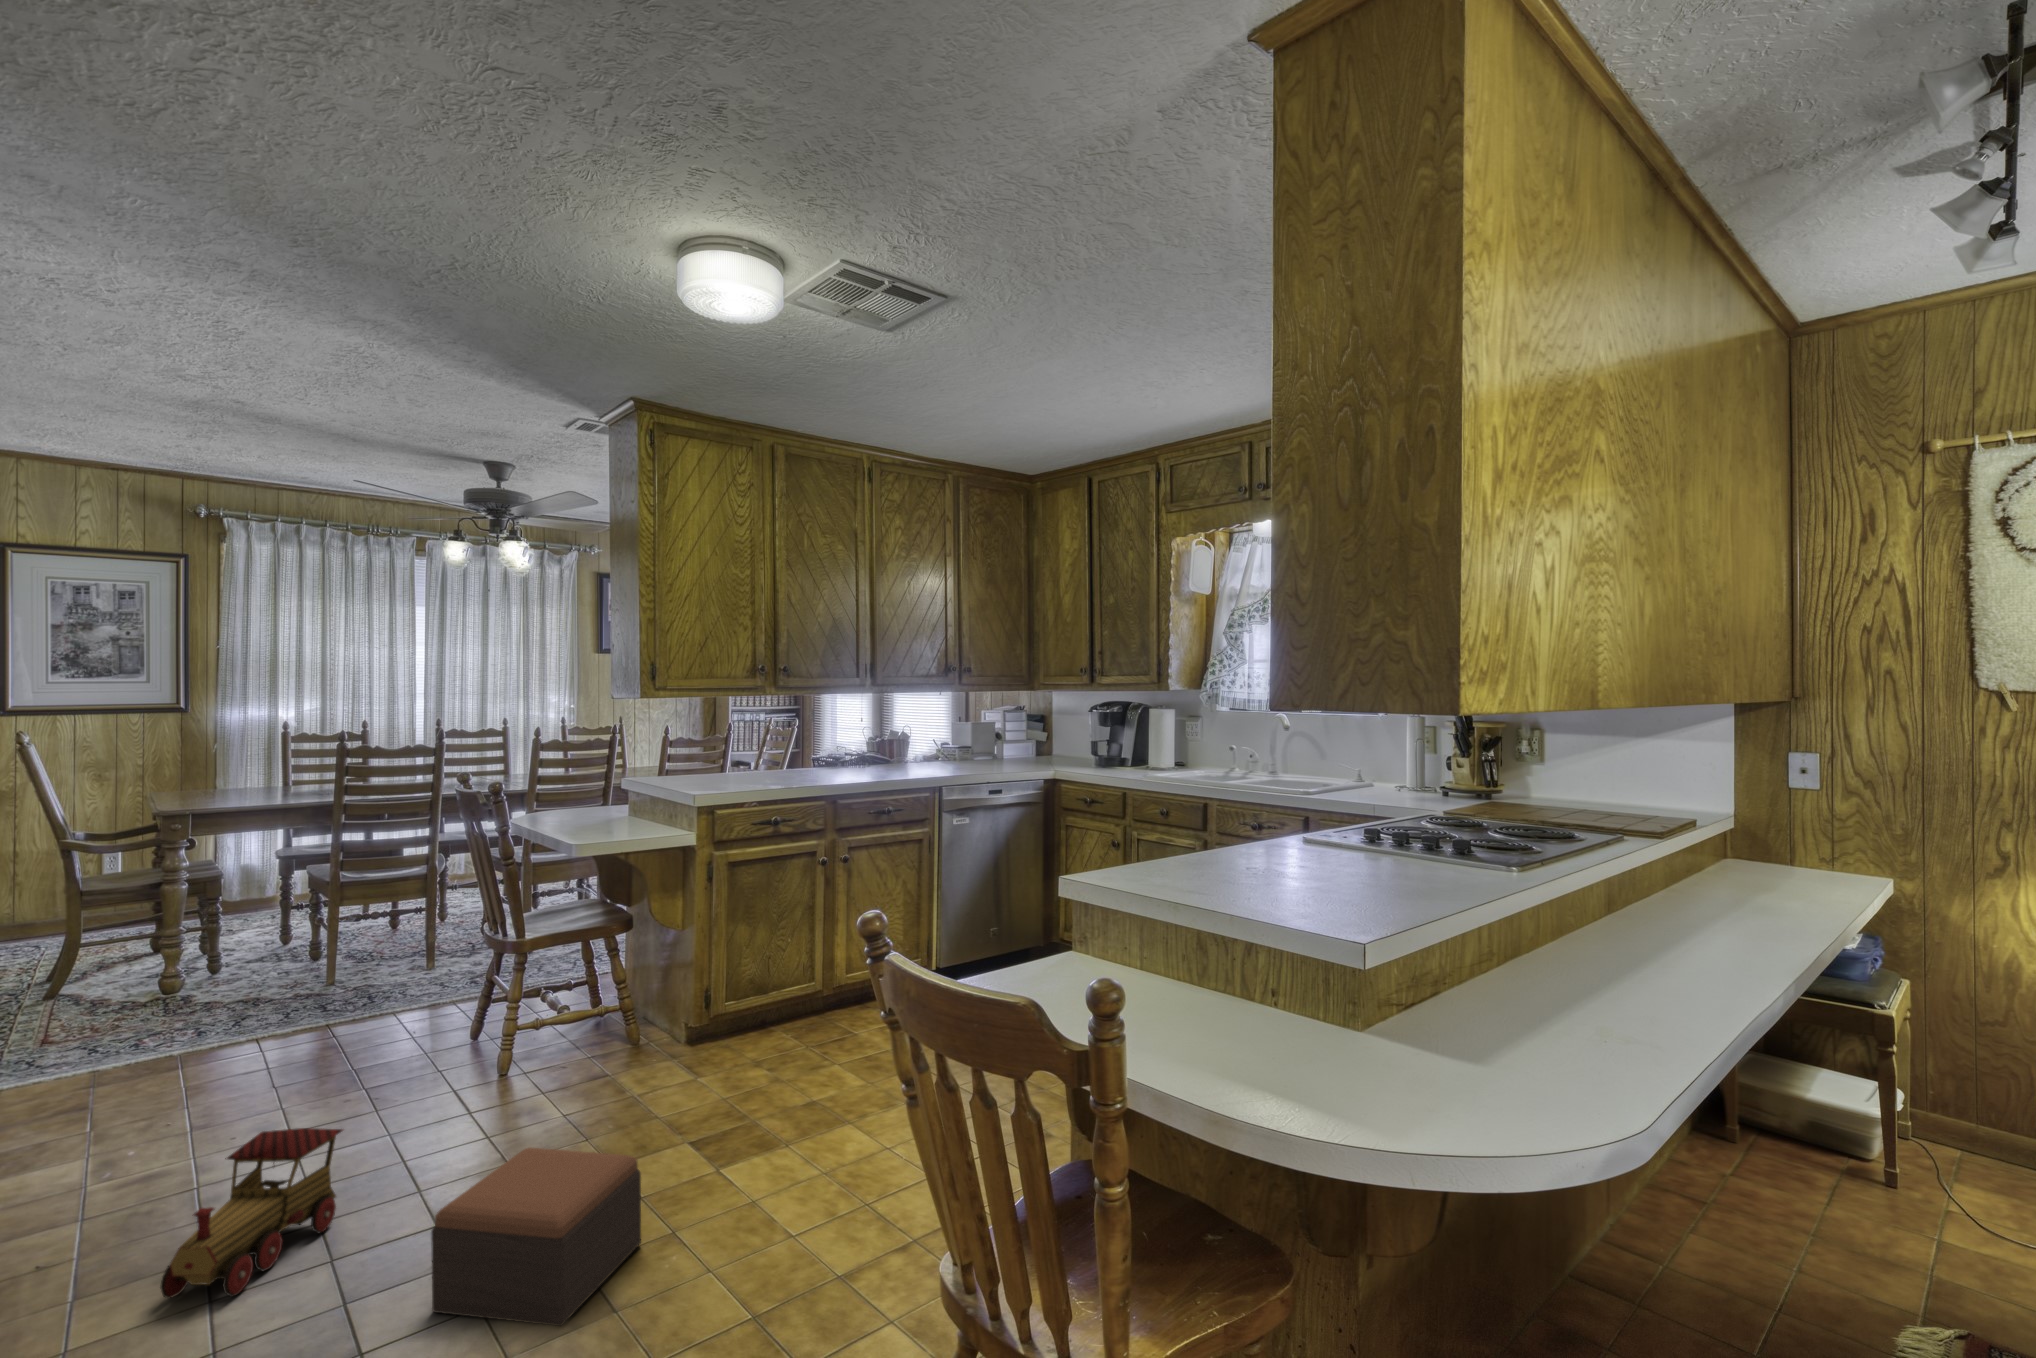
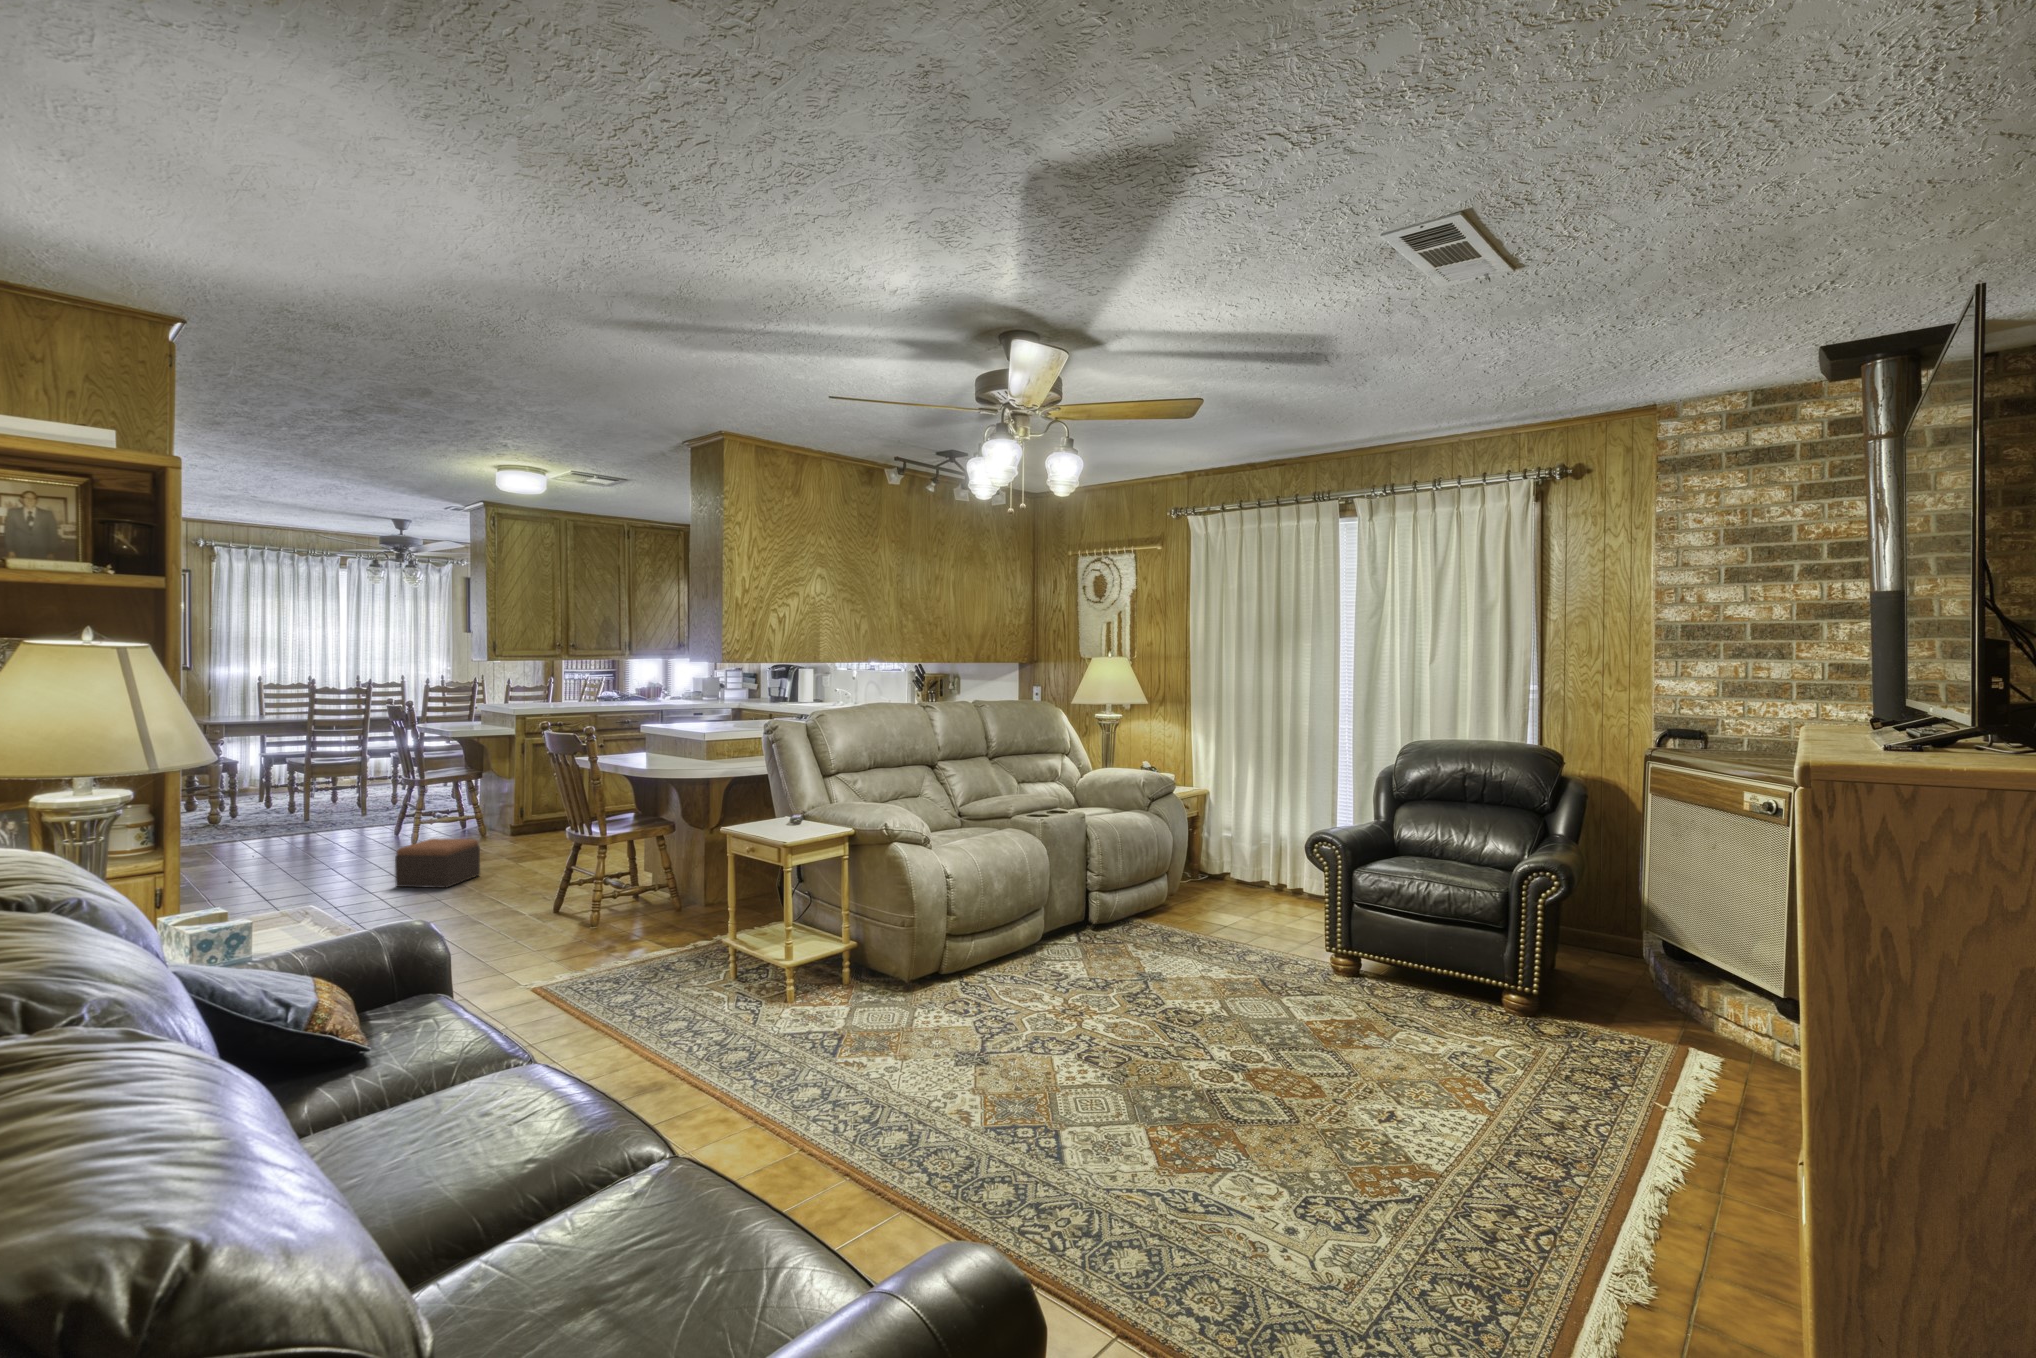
toy train: present [161,1128,343,1298] -> none [284,836,351,887]

